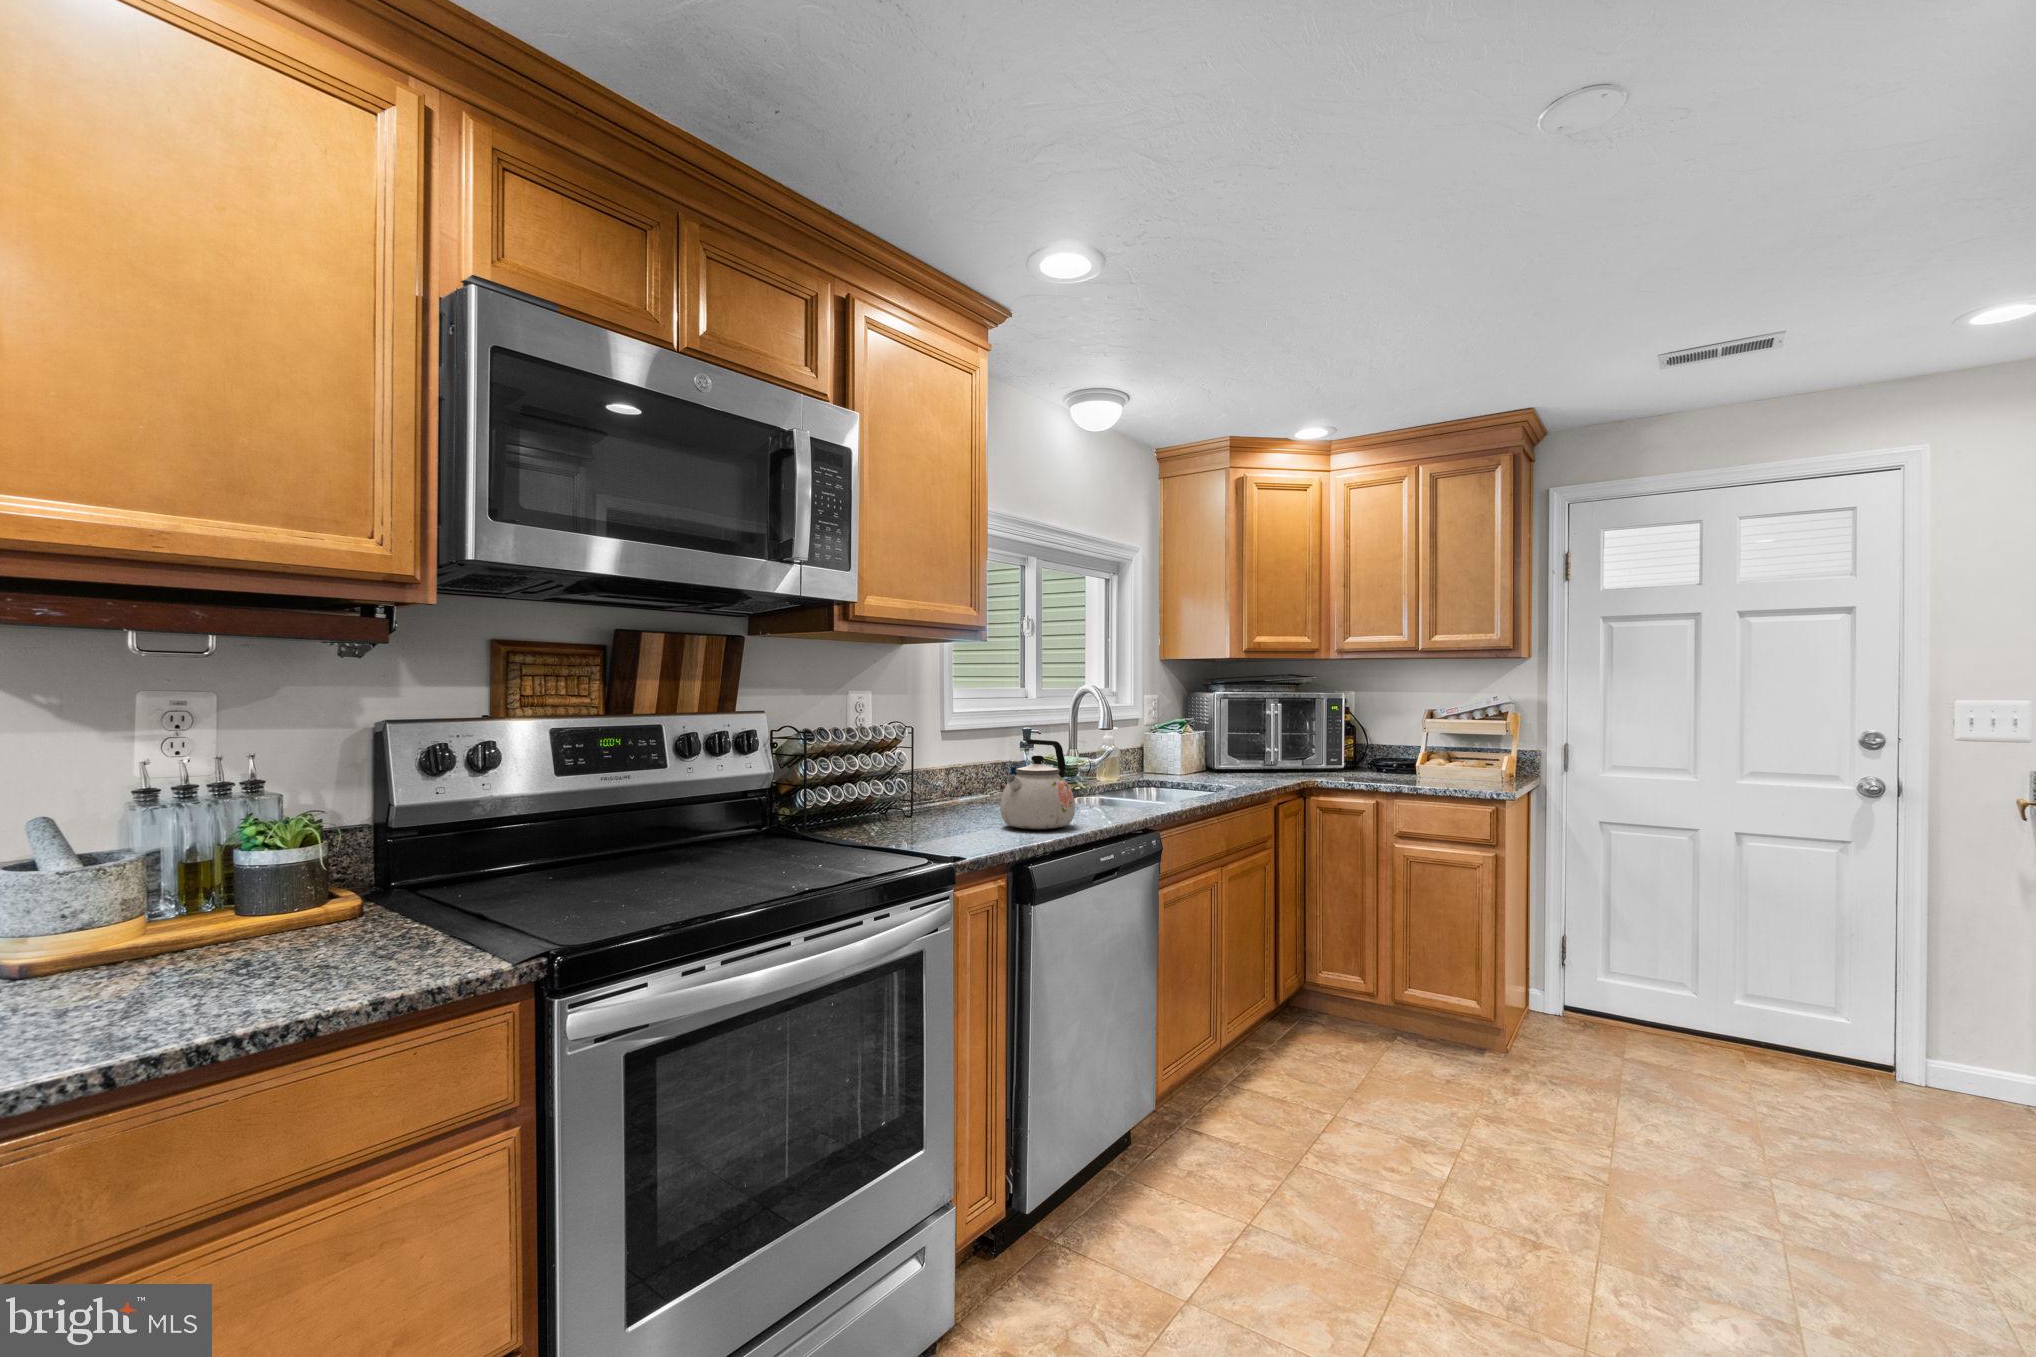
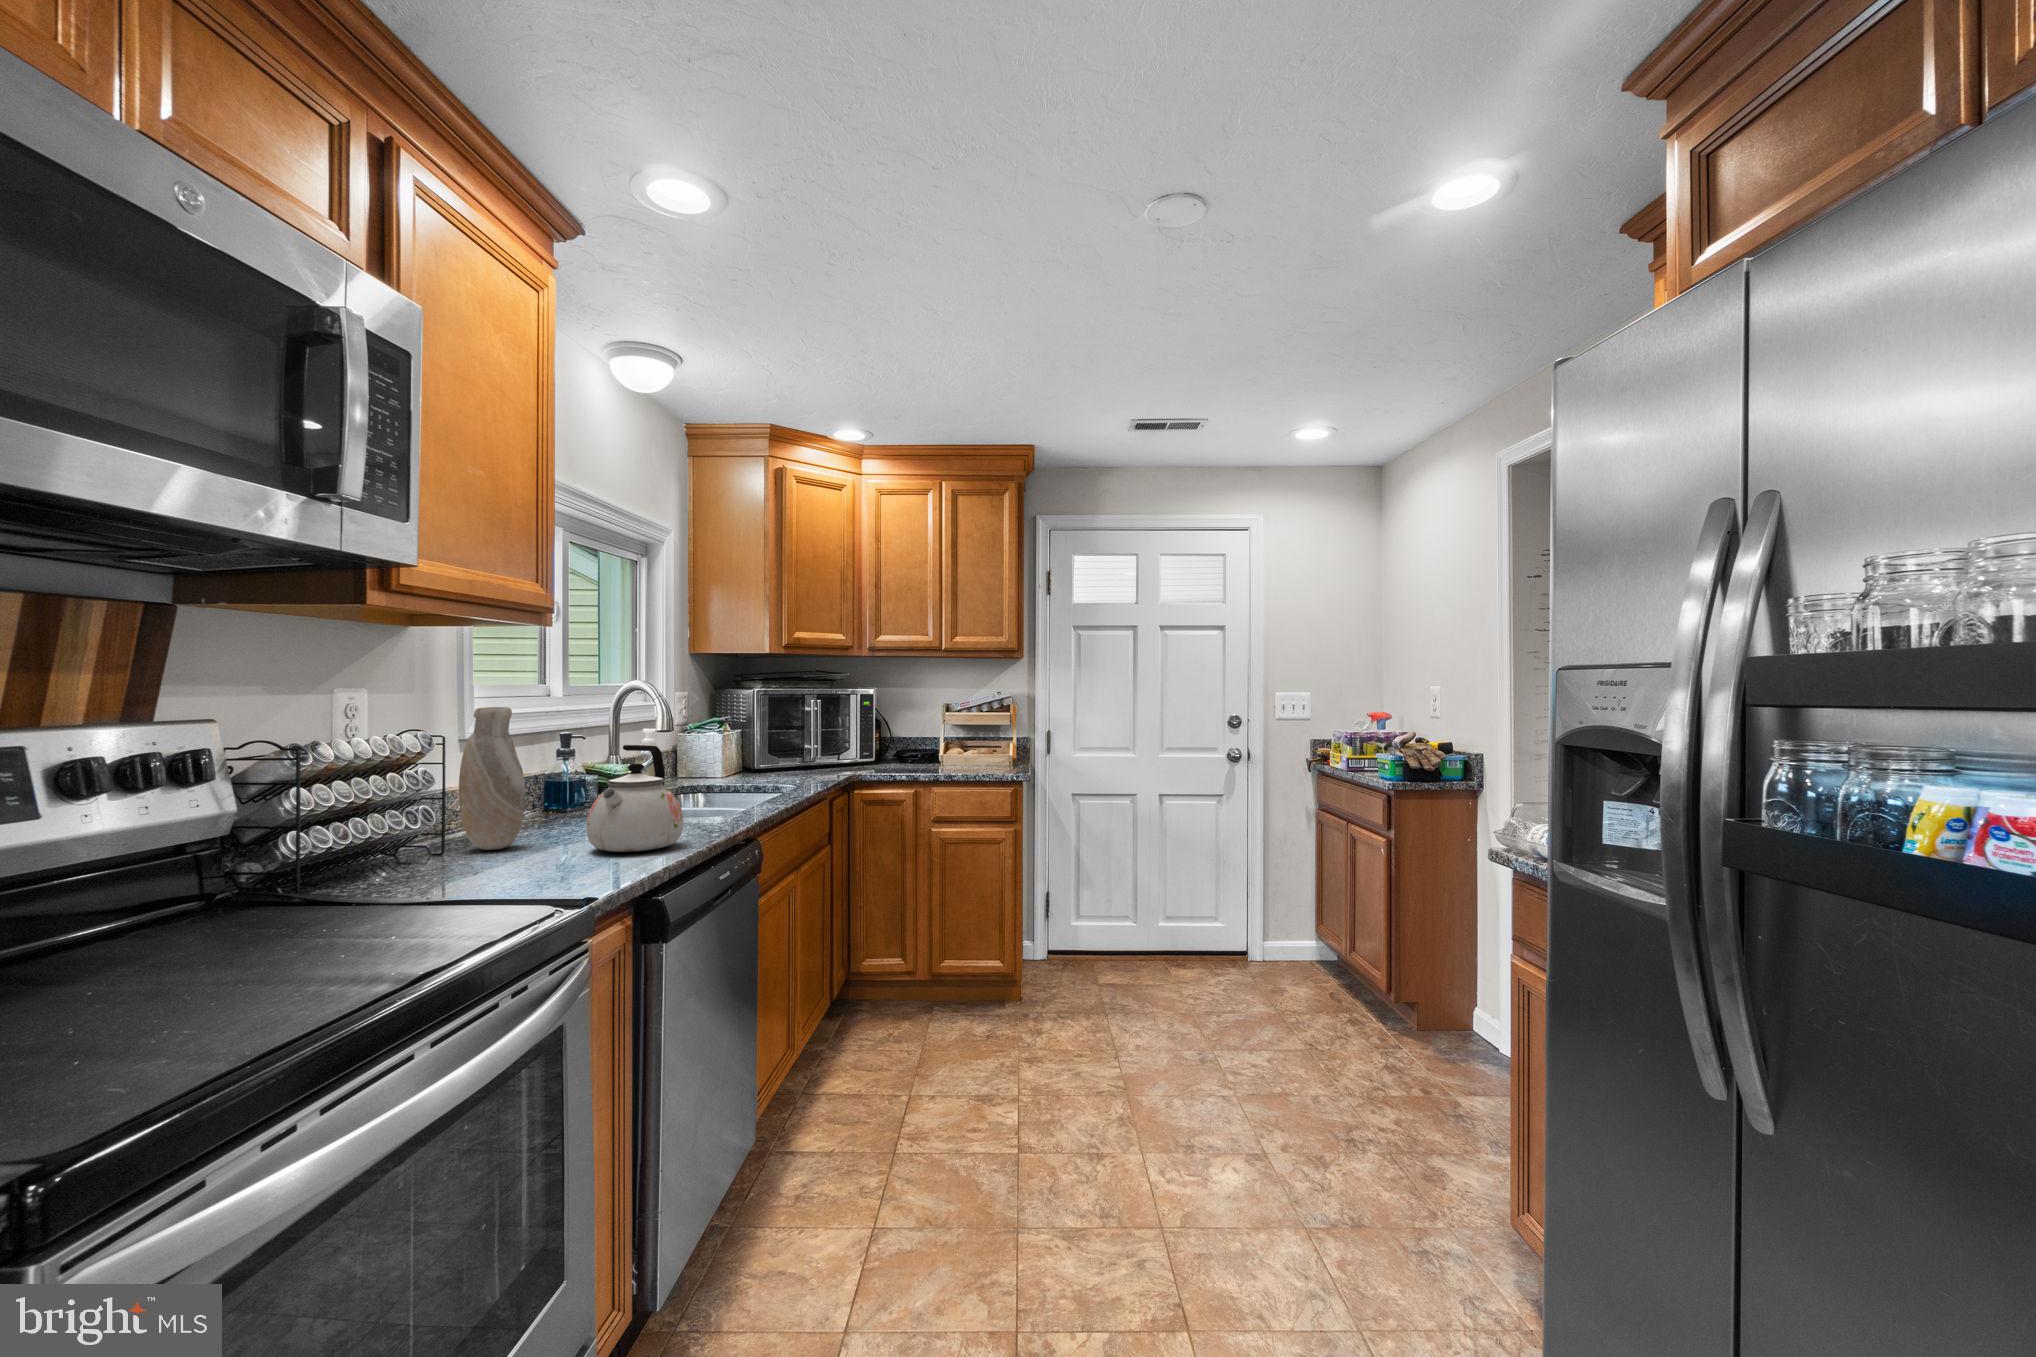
vase: none [922,706,968,817] -> present [459,707,525,850]

